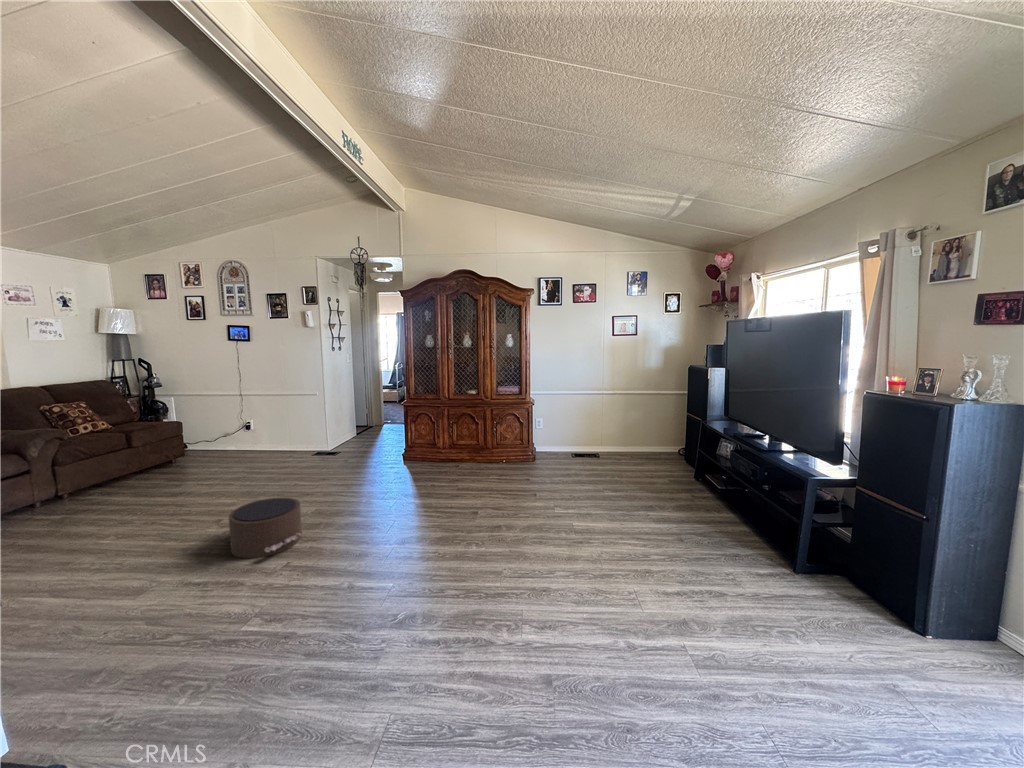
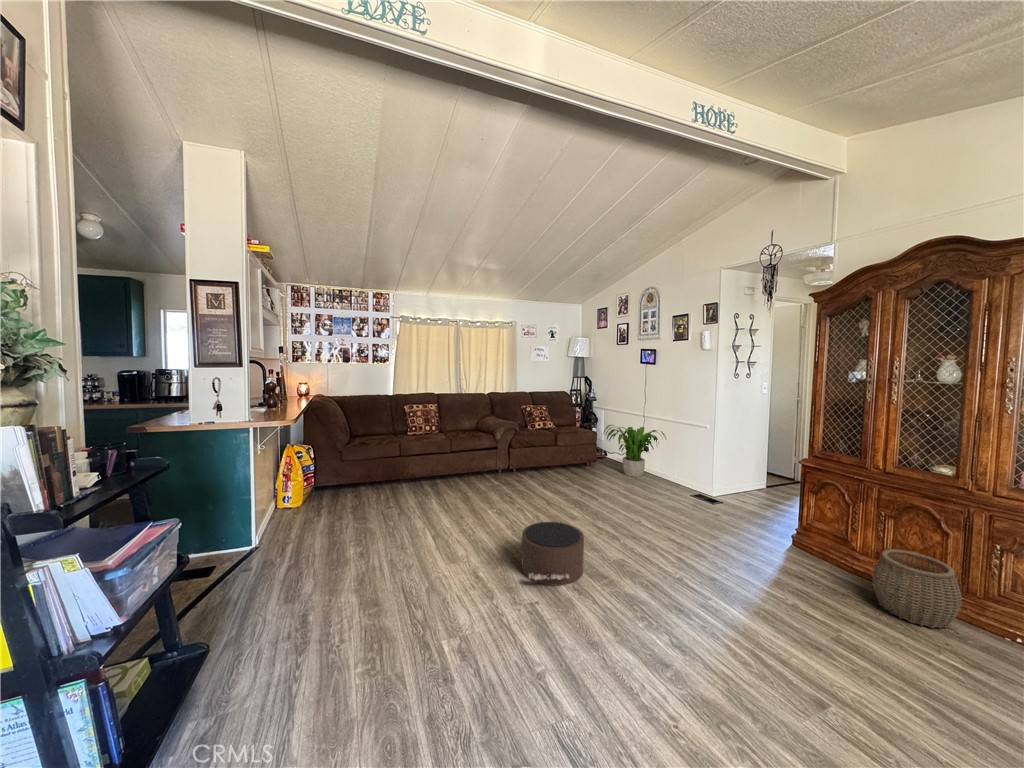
potted plant: none [201,406,277,459] -> present [604,425,666,477]
woven basket: none [455,437,488,471] -> present [872,549,962,628]

